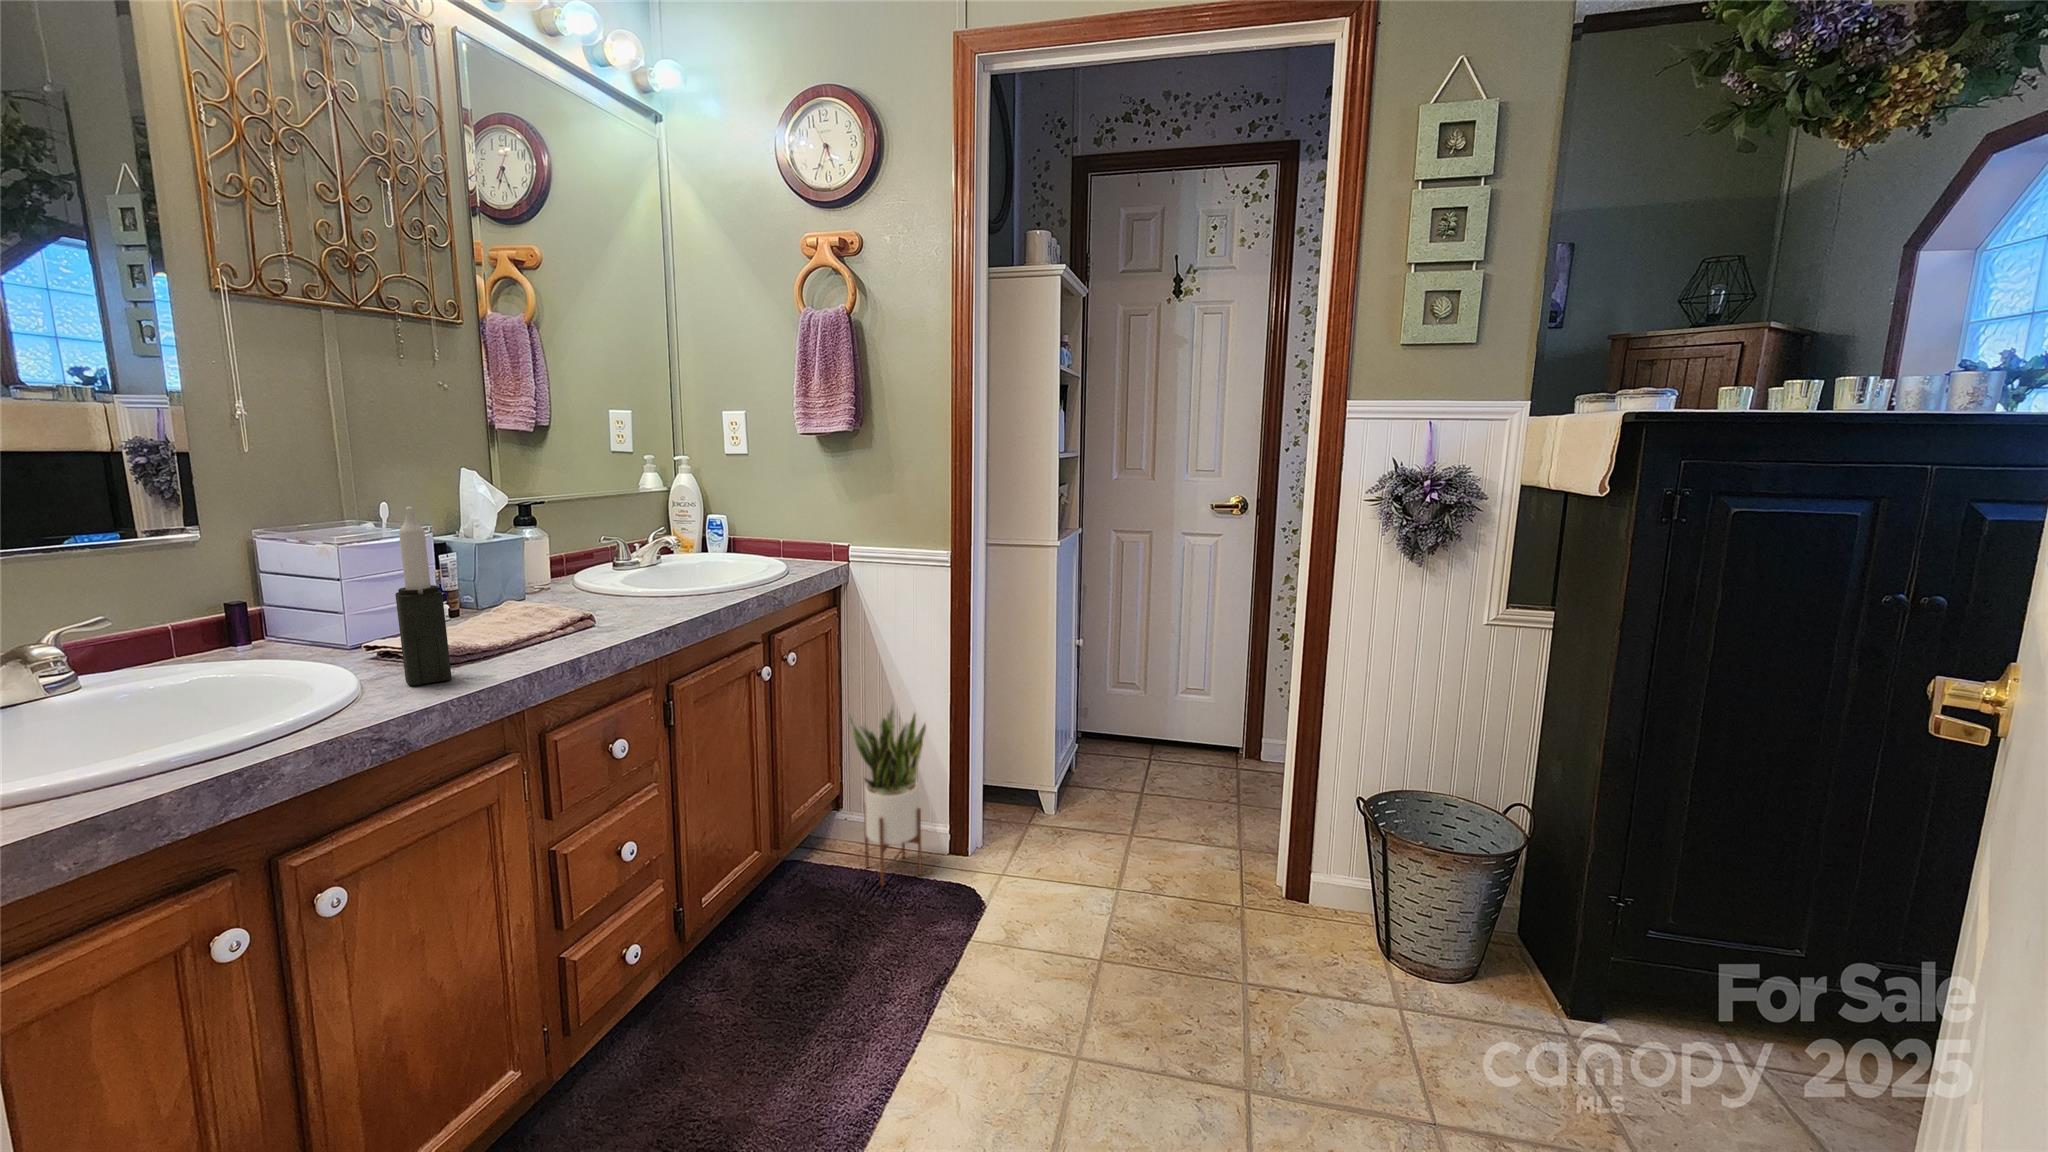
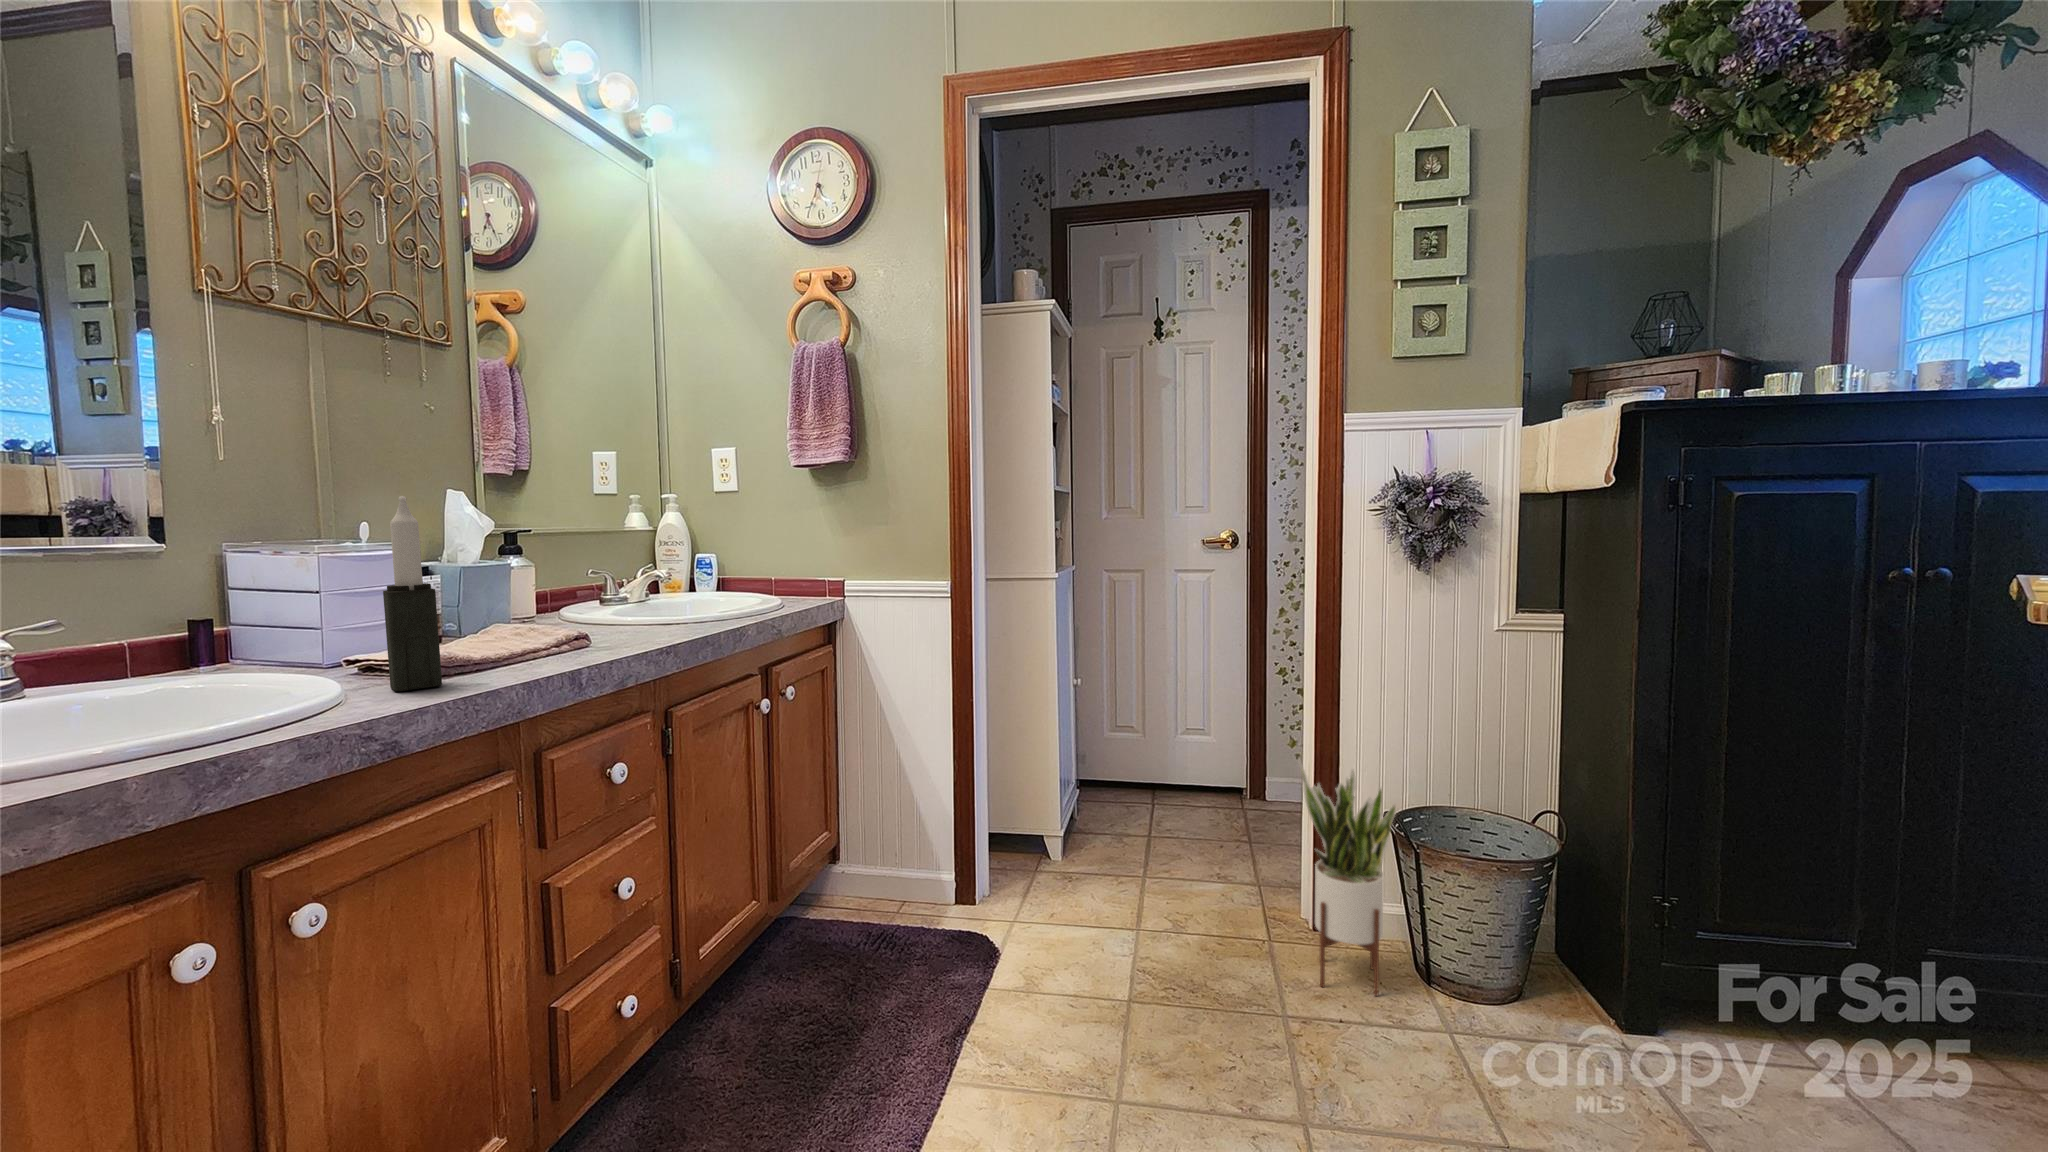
potted plant: present [846,704,926,886] -> present [1298,761,1396,996]

